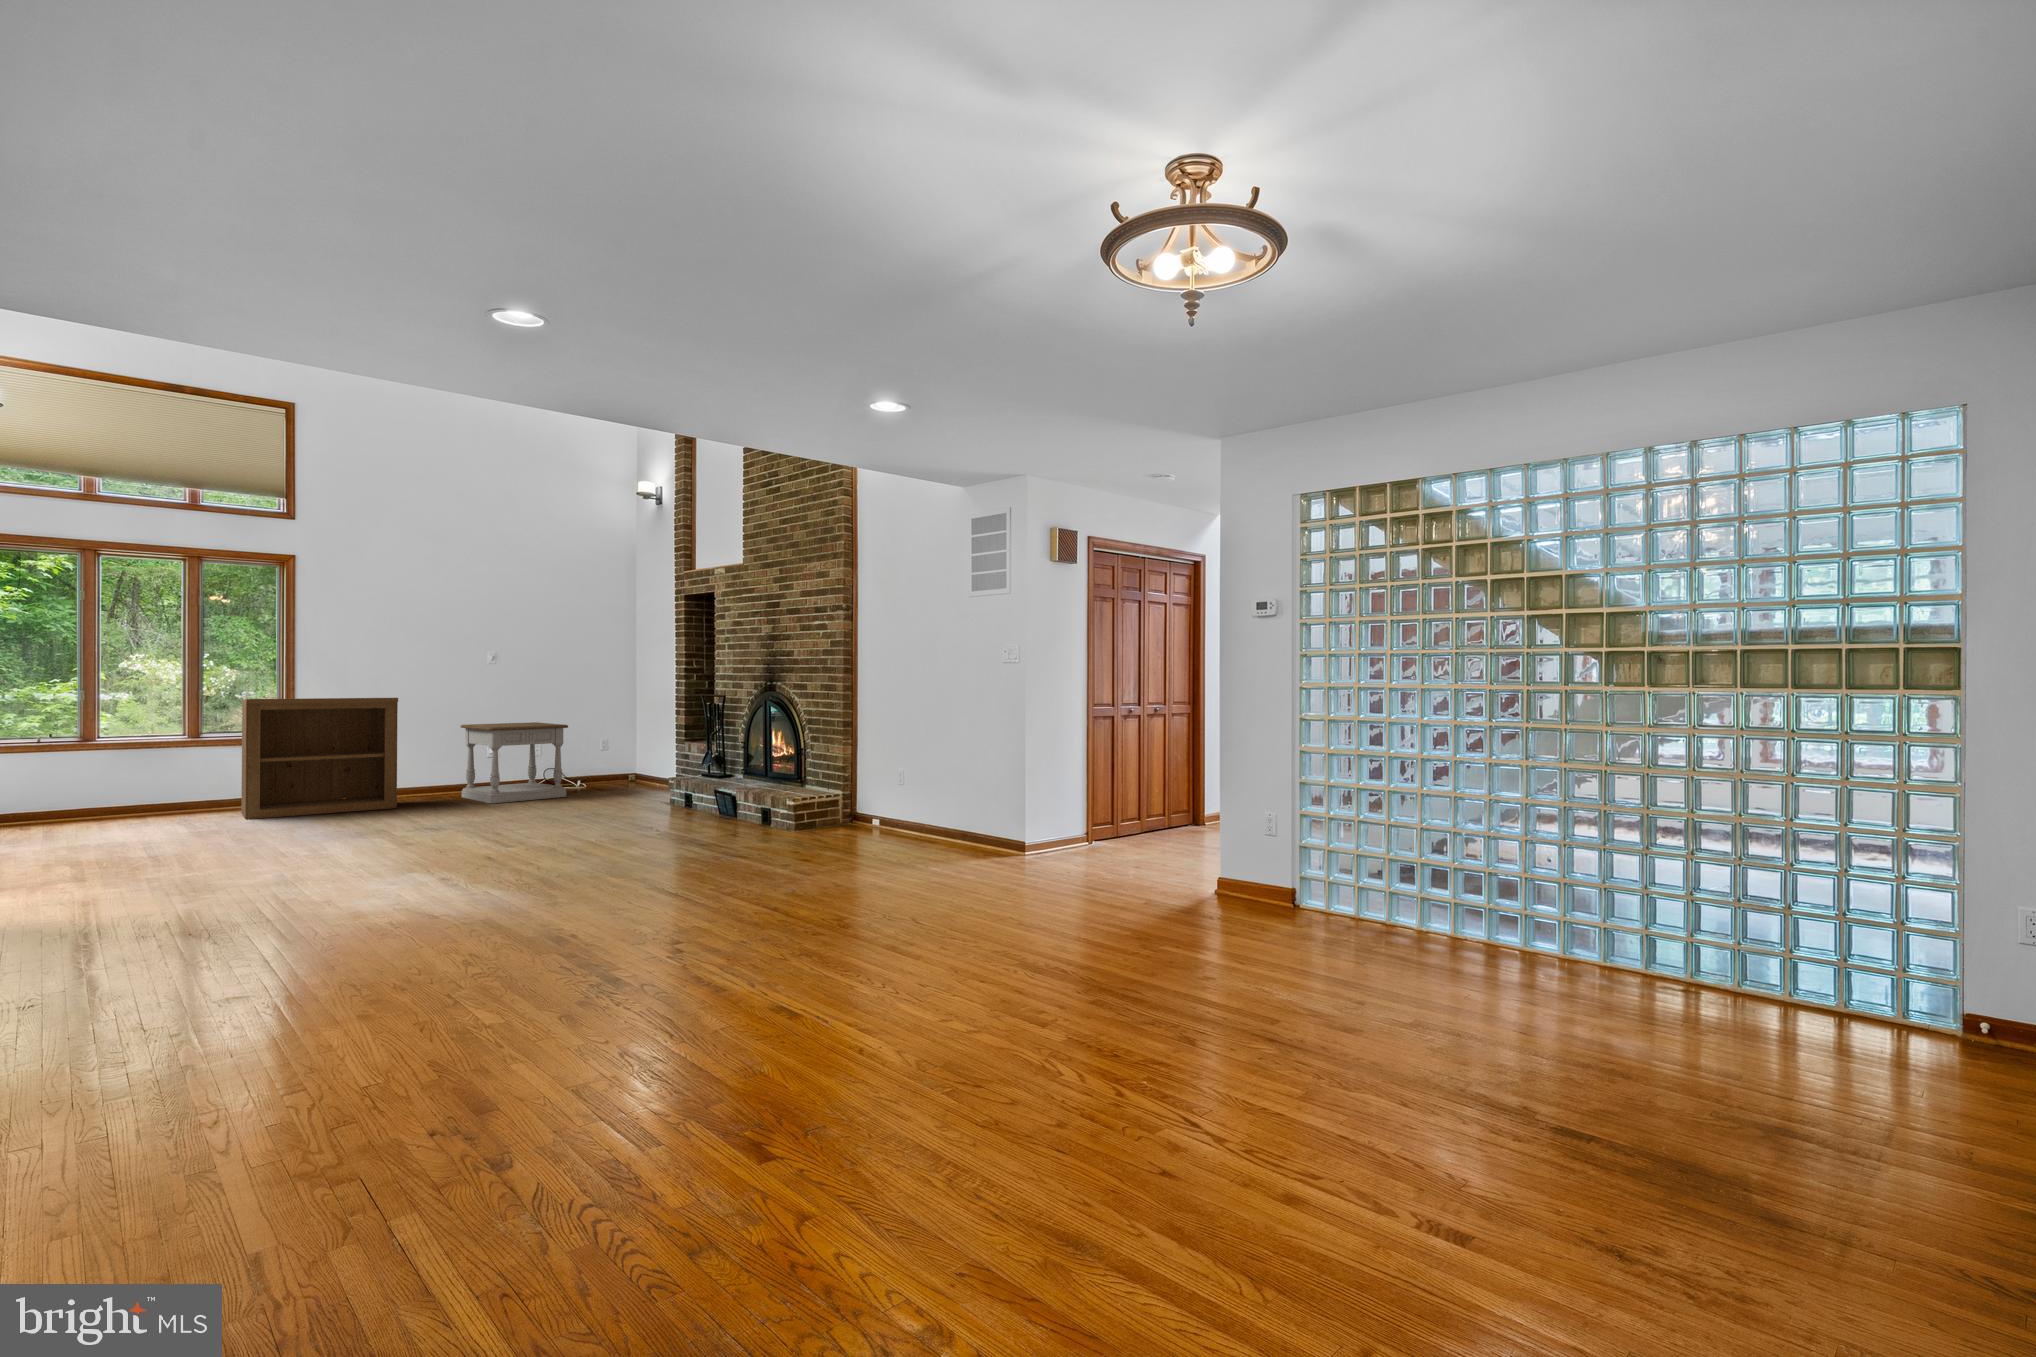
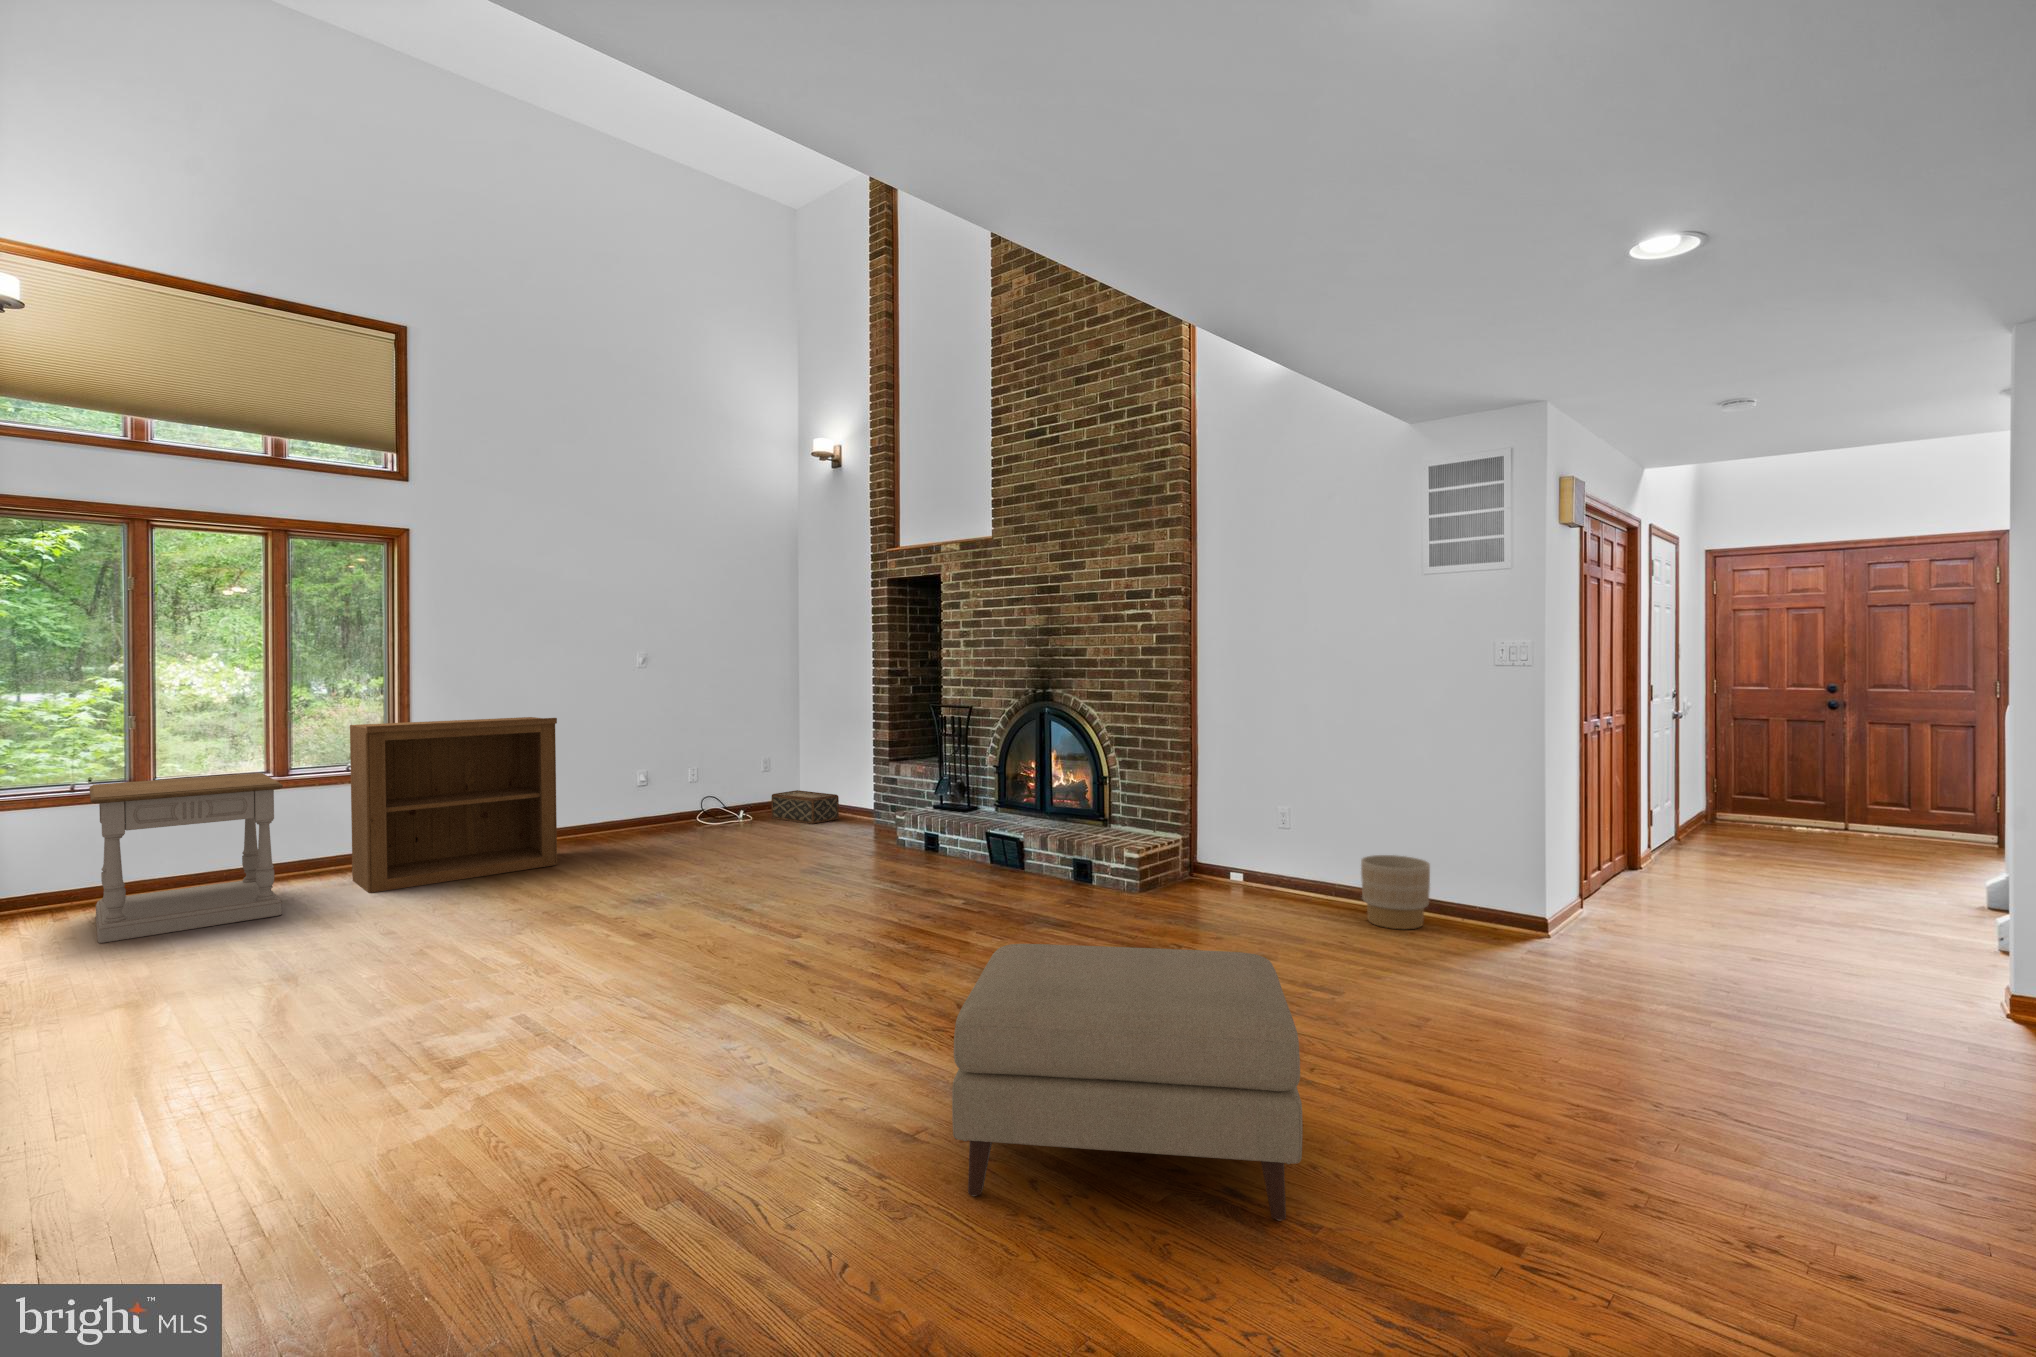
side table: present [460,722,568,803] -> present [89,773,283,943]
woven basket: none [602,765,653,790] -> present [771,790,839,824]
planter: none [913,800,960,850] -> present [1361,855,1430,929]
ottoman: none [413,814,654,943] -> present [952,944,1303,1220]

